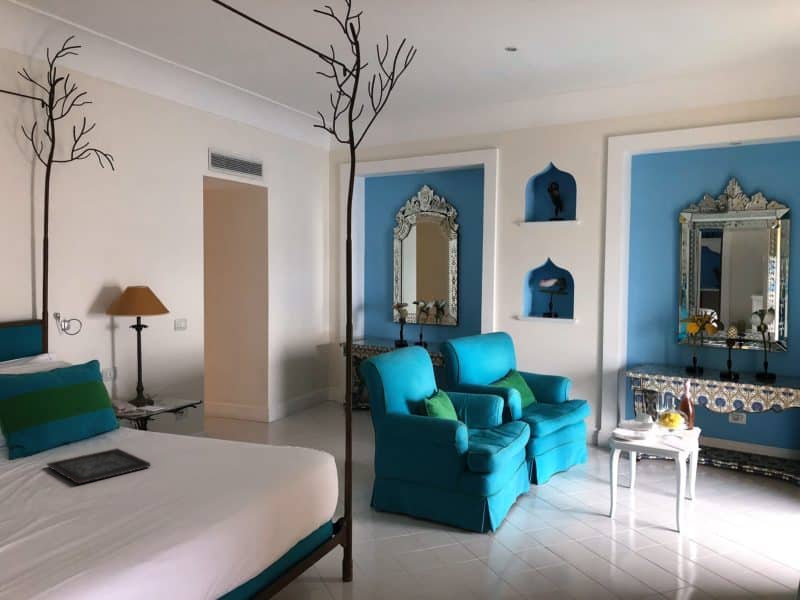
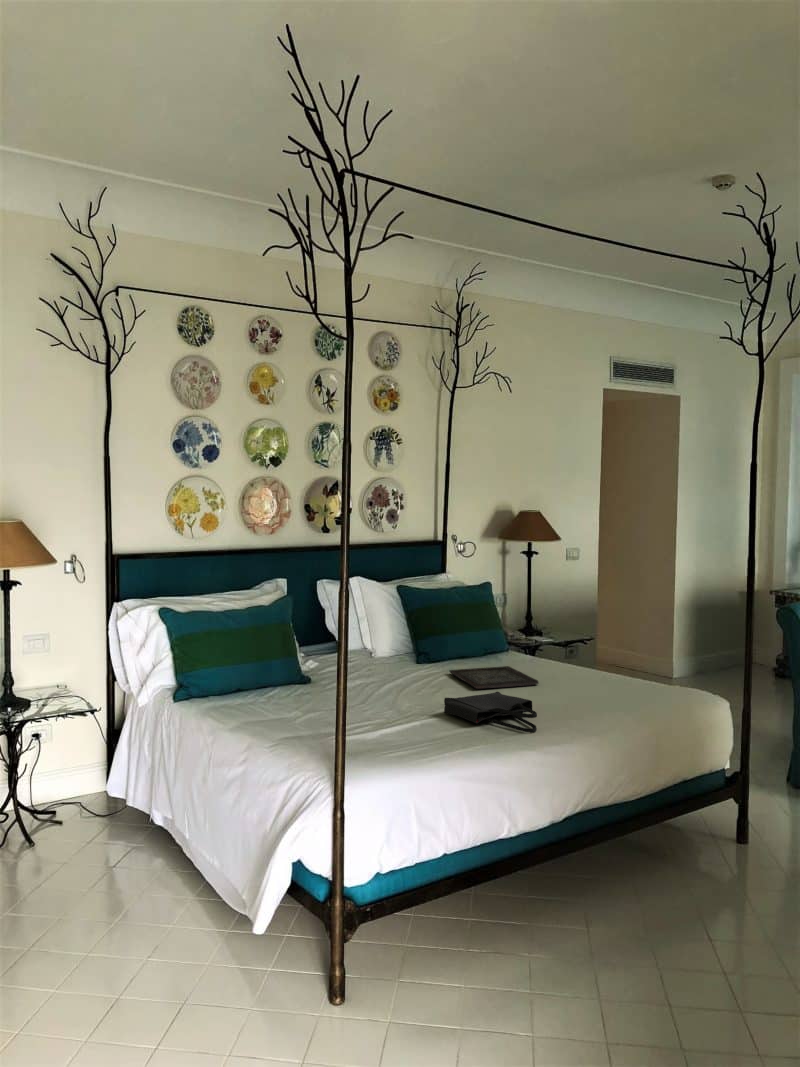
tote bag: none [33,487,149,537] -> present [444,692,537,732]

